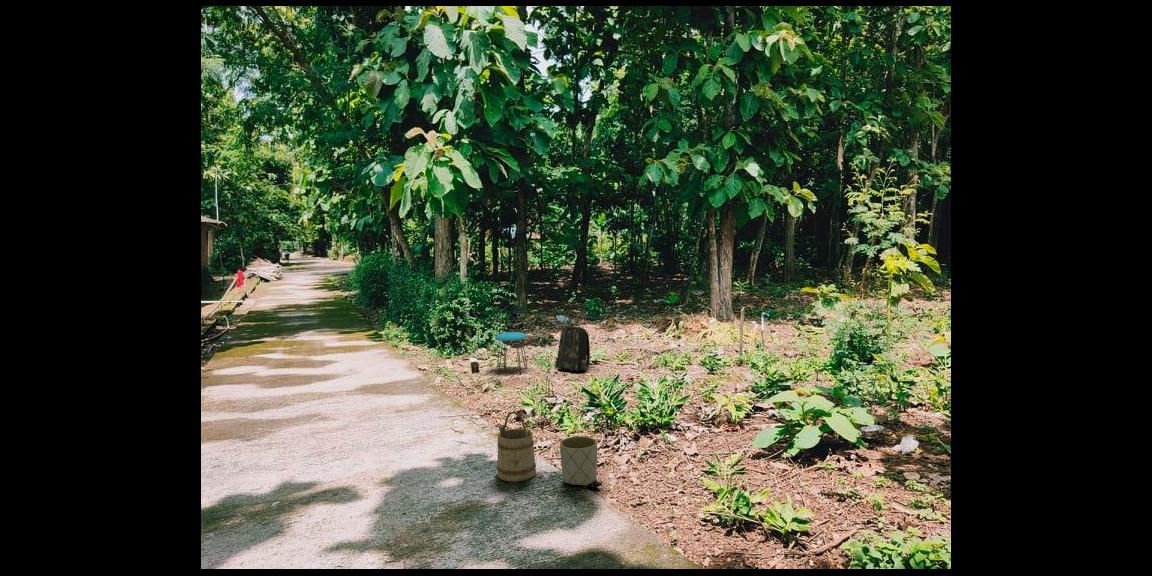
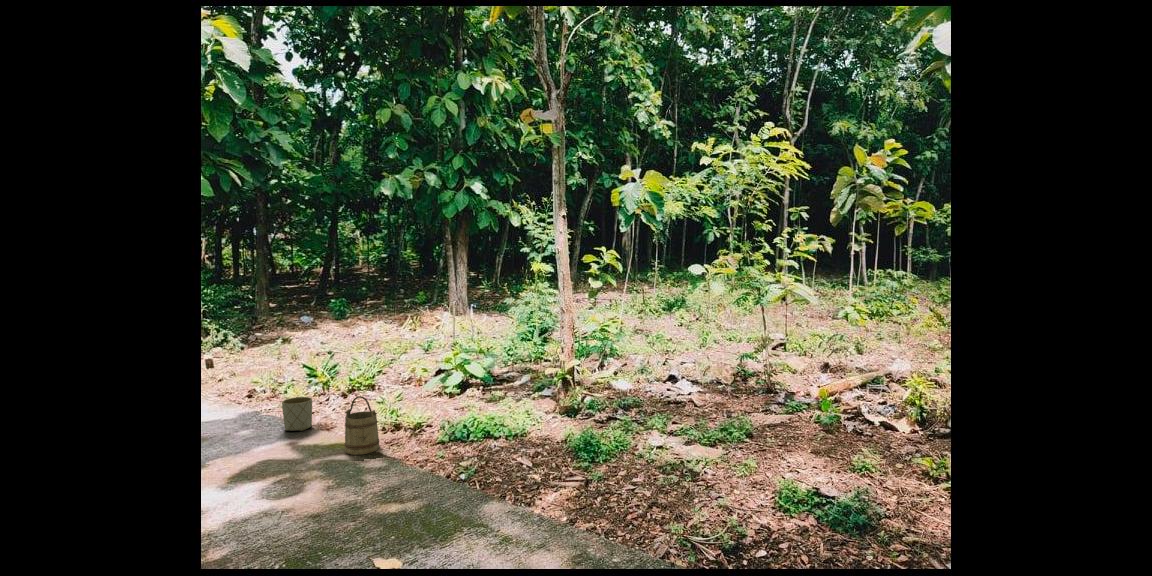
backpack: present [556,327,590,371] -> none [293,323,326,362]
stool: present [495,332,527,374] -> none [231,330,265,368]
bucket: present [497,412,536,481] -> present [344,396,379,455]

